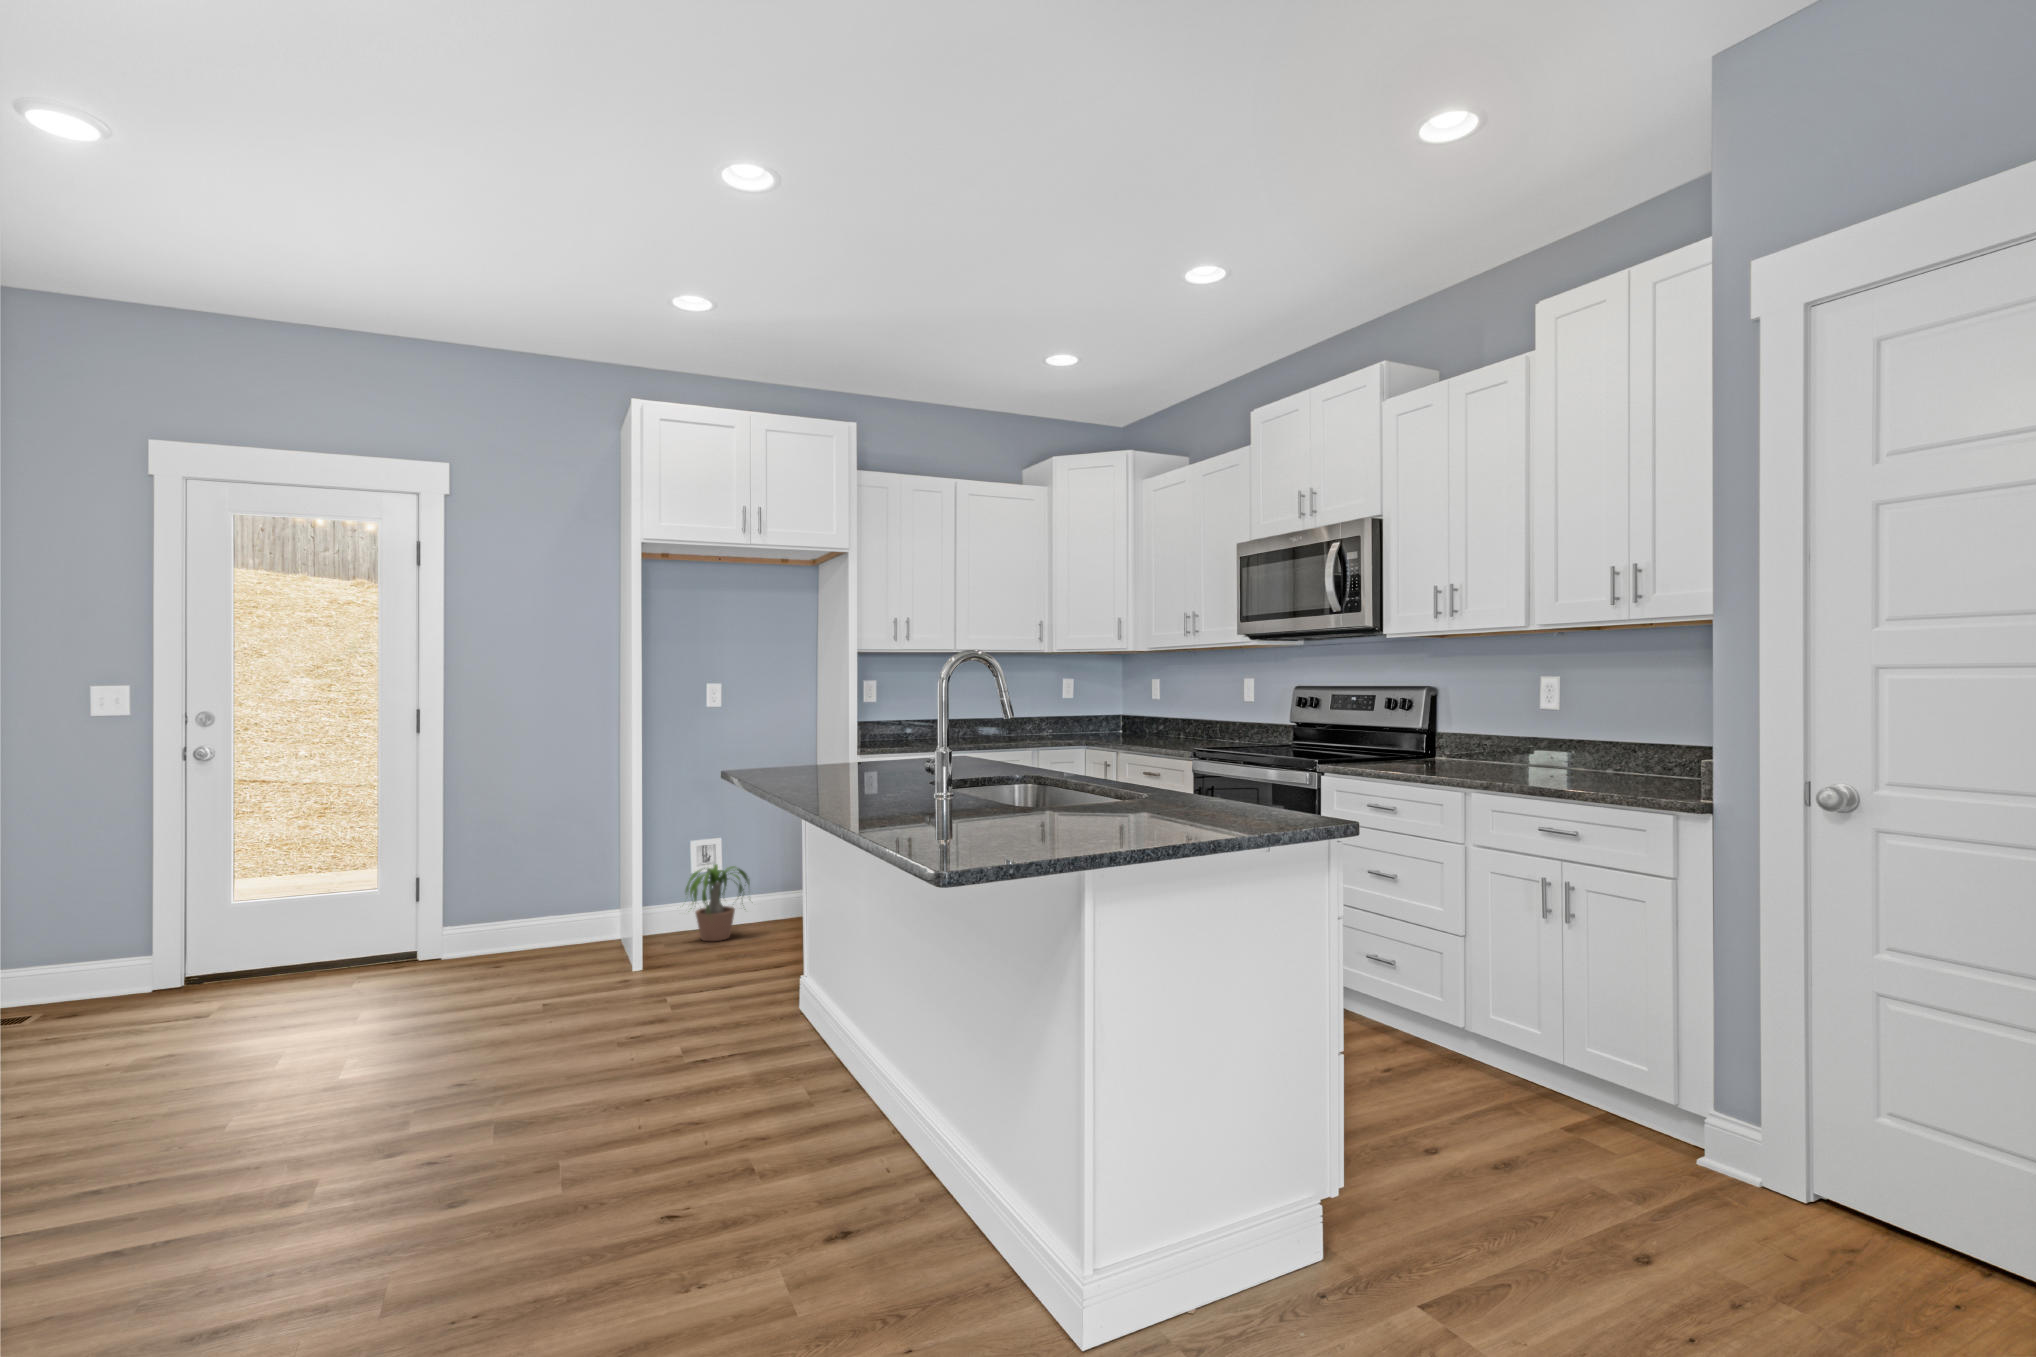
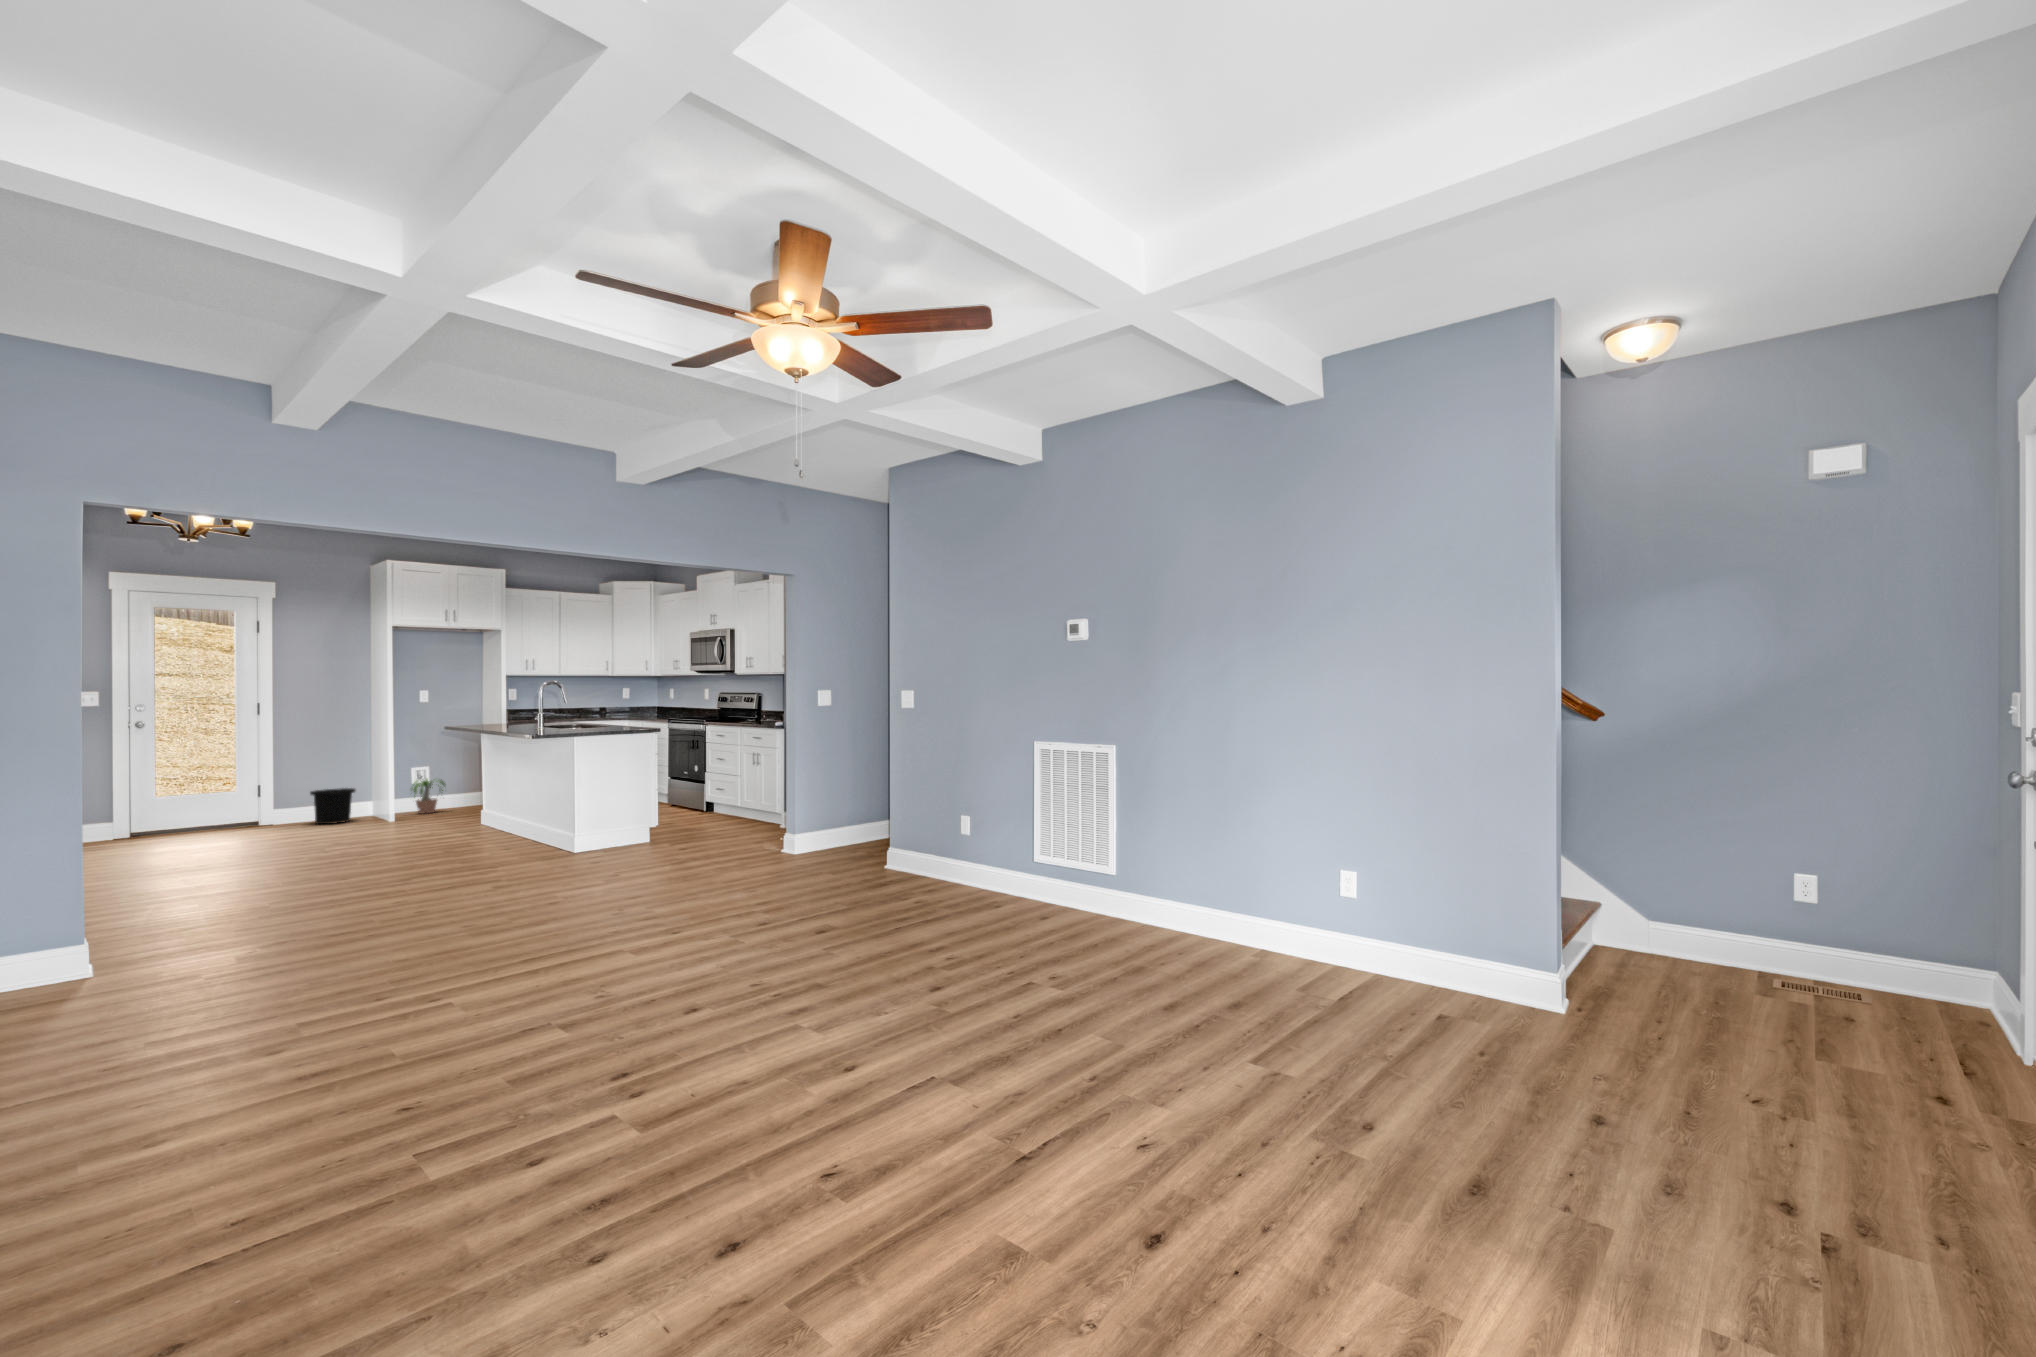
trash can: none [499,887,583,970] -> present [310,788,355,824]

